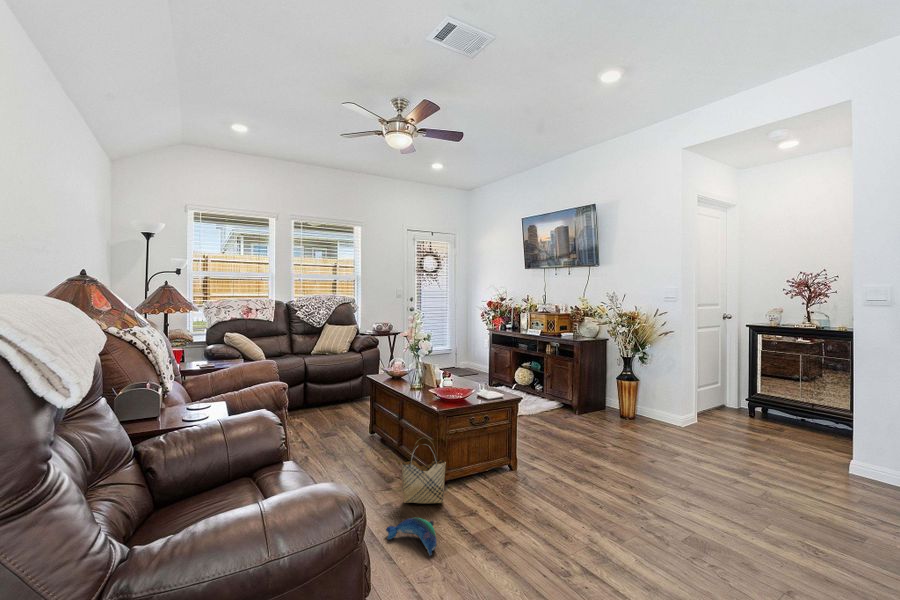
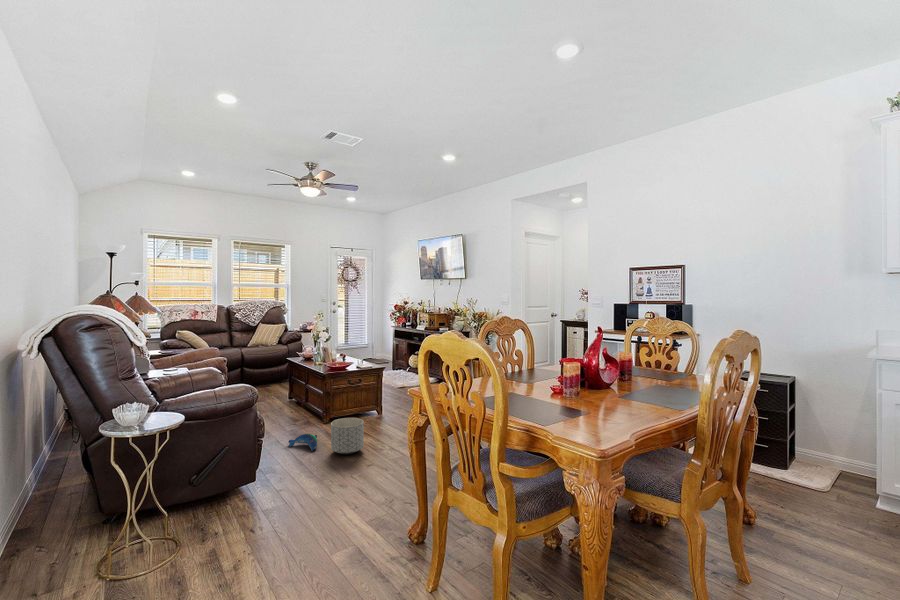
woven basket: present [401,437,446,504] -> none [302,391,331,431]
planter: none [464,497,521,571] -> present [331,418,364,455]

